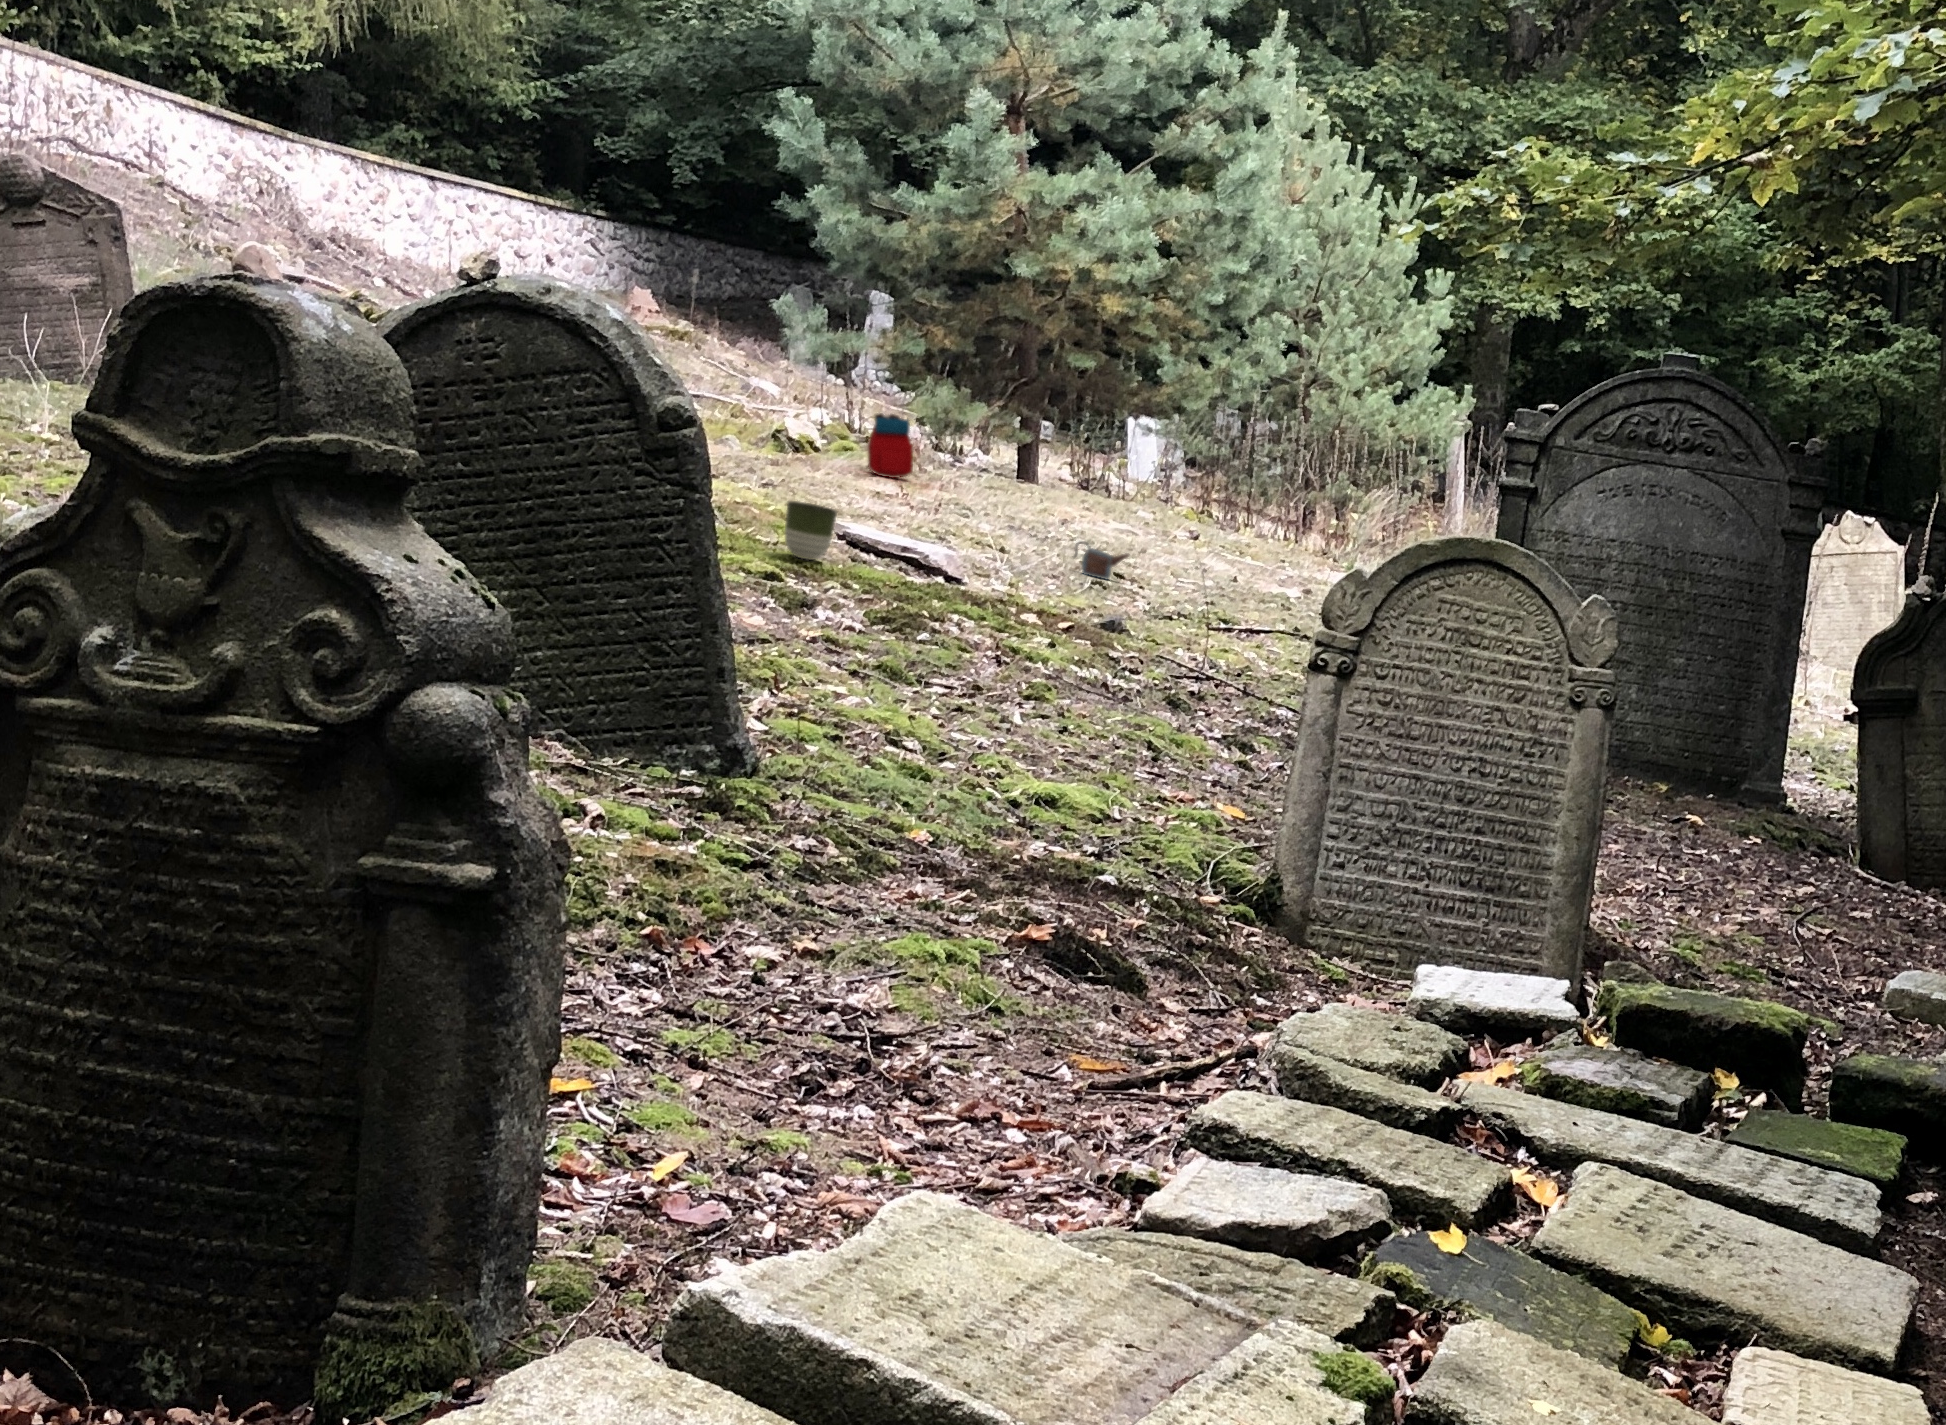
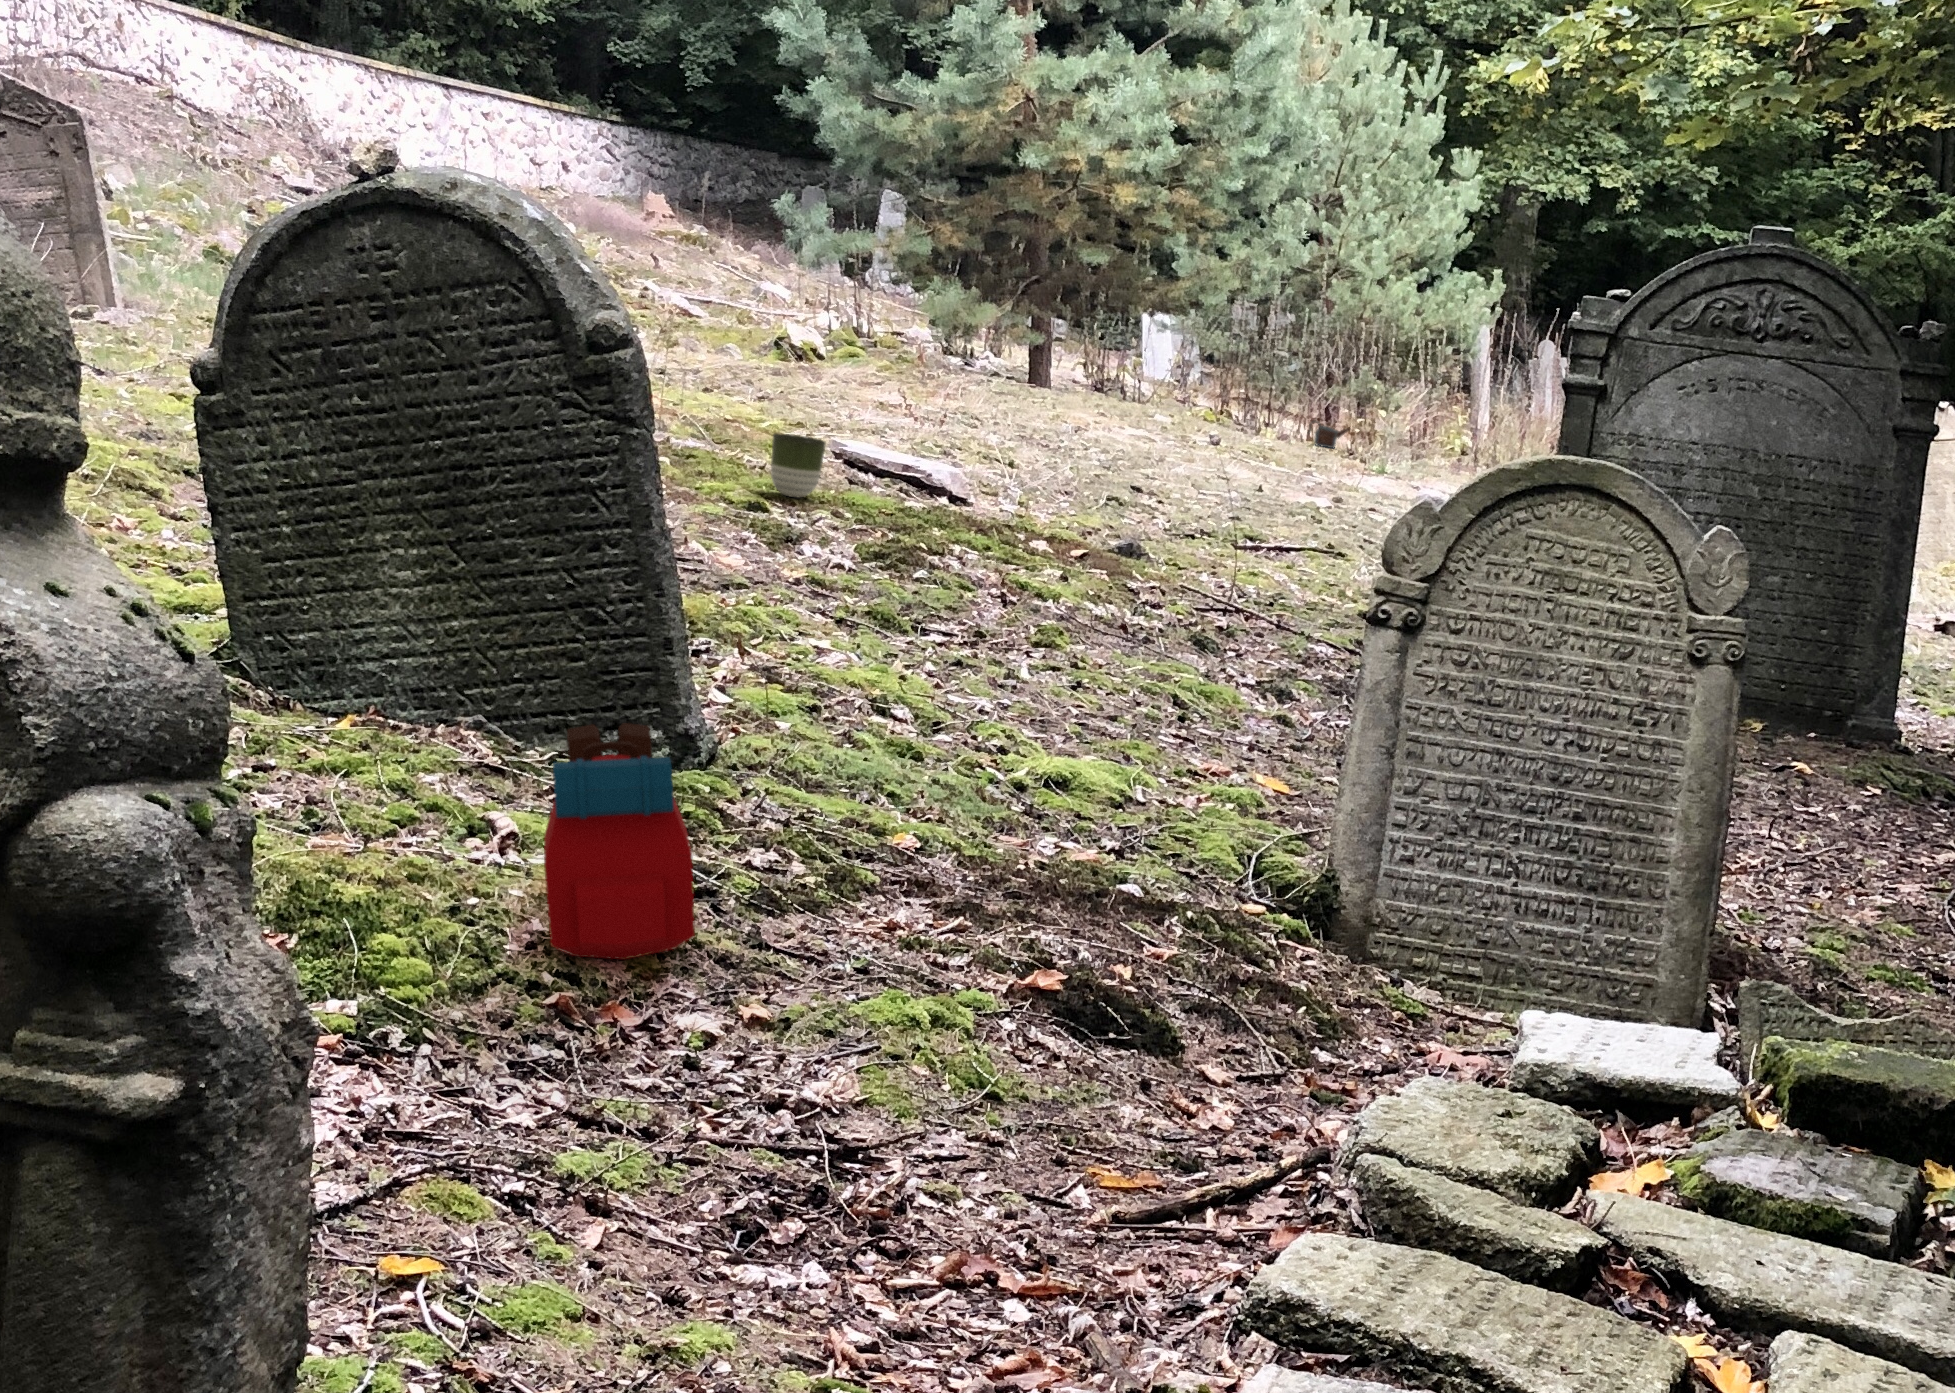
backpack: present [868,413,913,478] -> present [544,723,695,959]
watering can: present [1074,541,1129,580] -> present [1308,421,1350,448]

